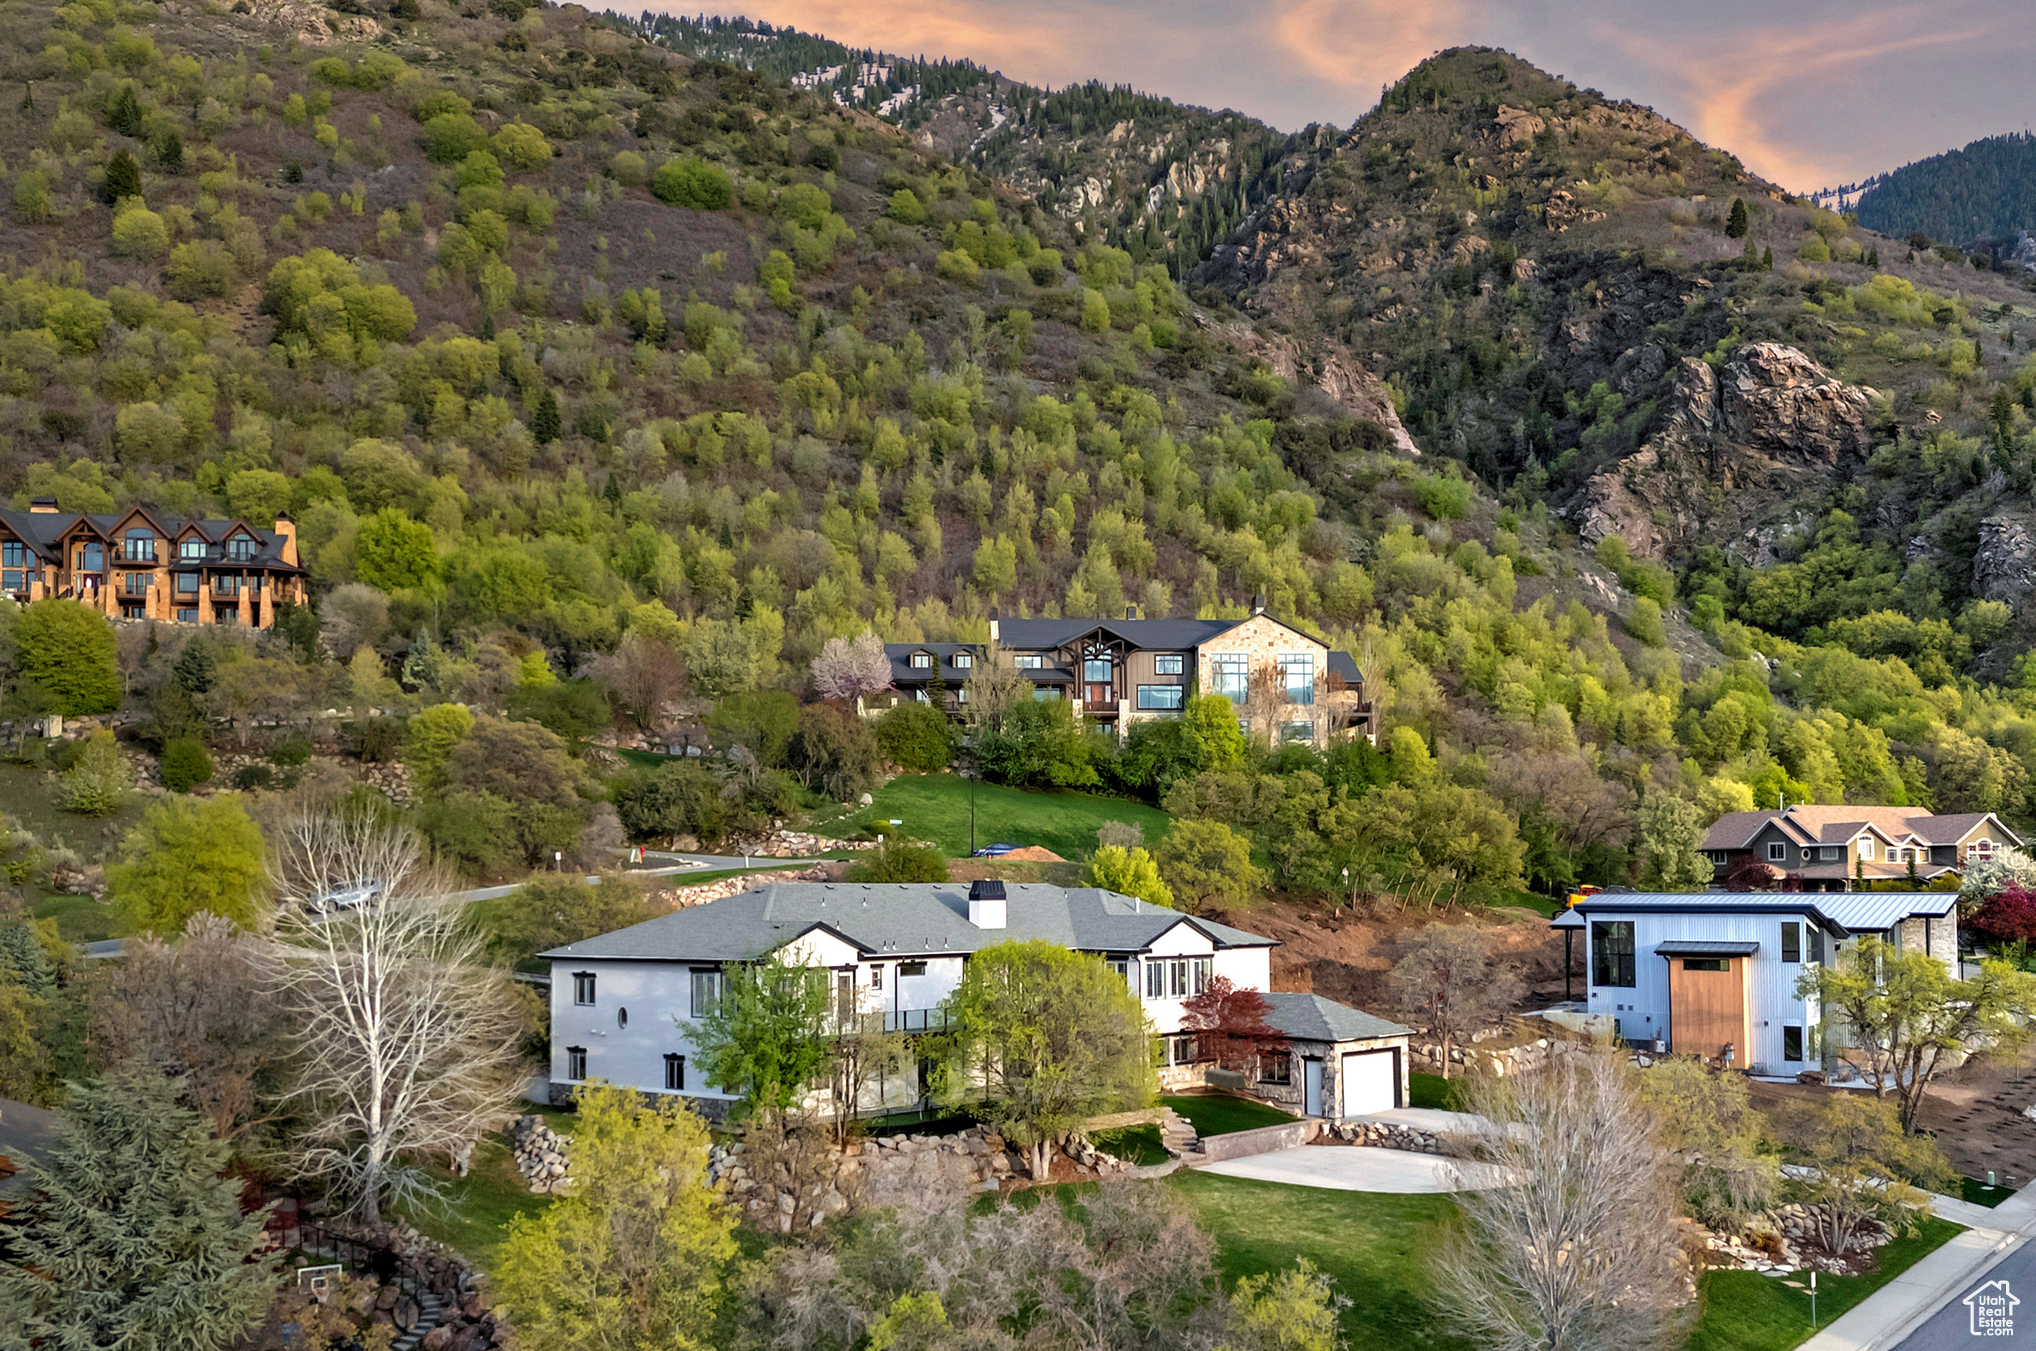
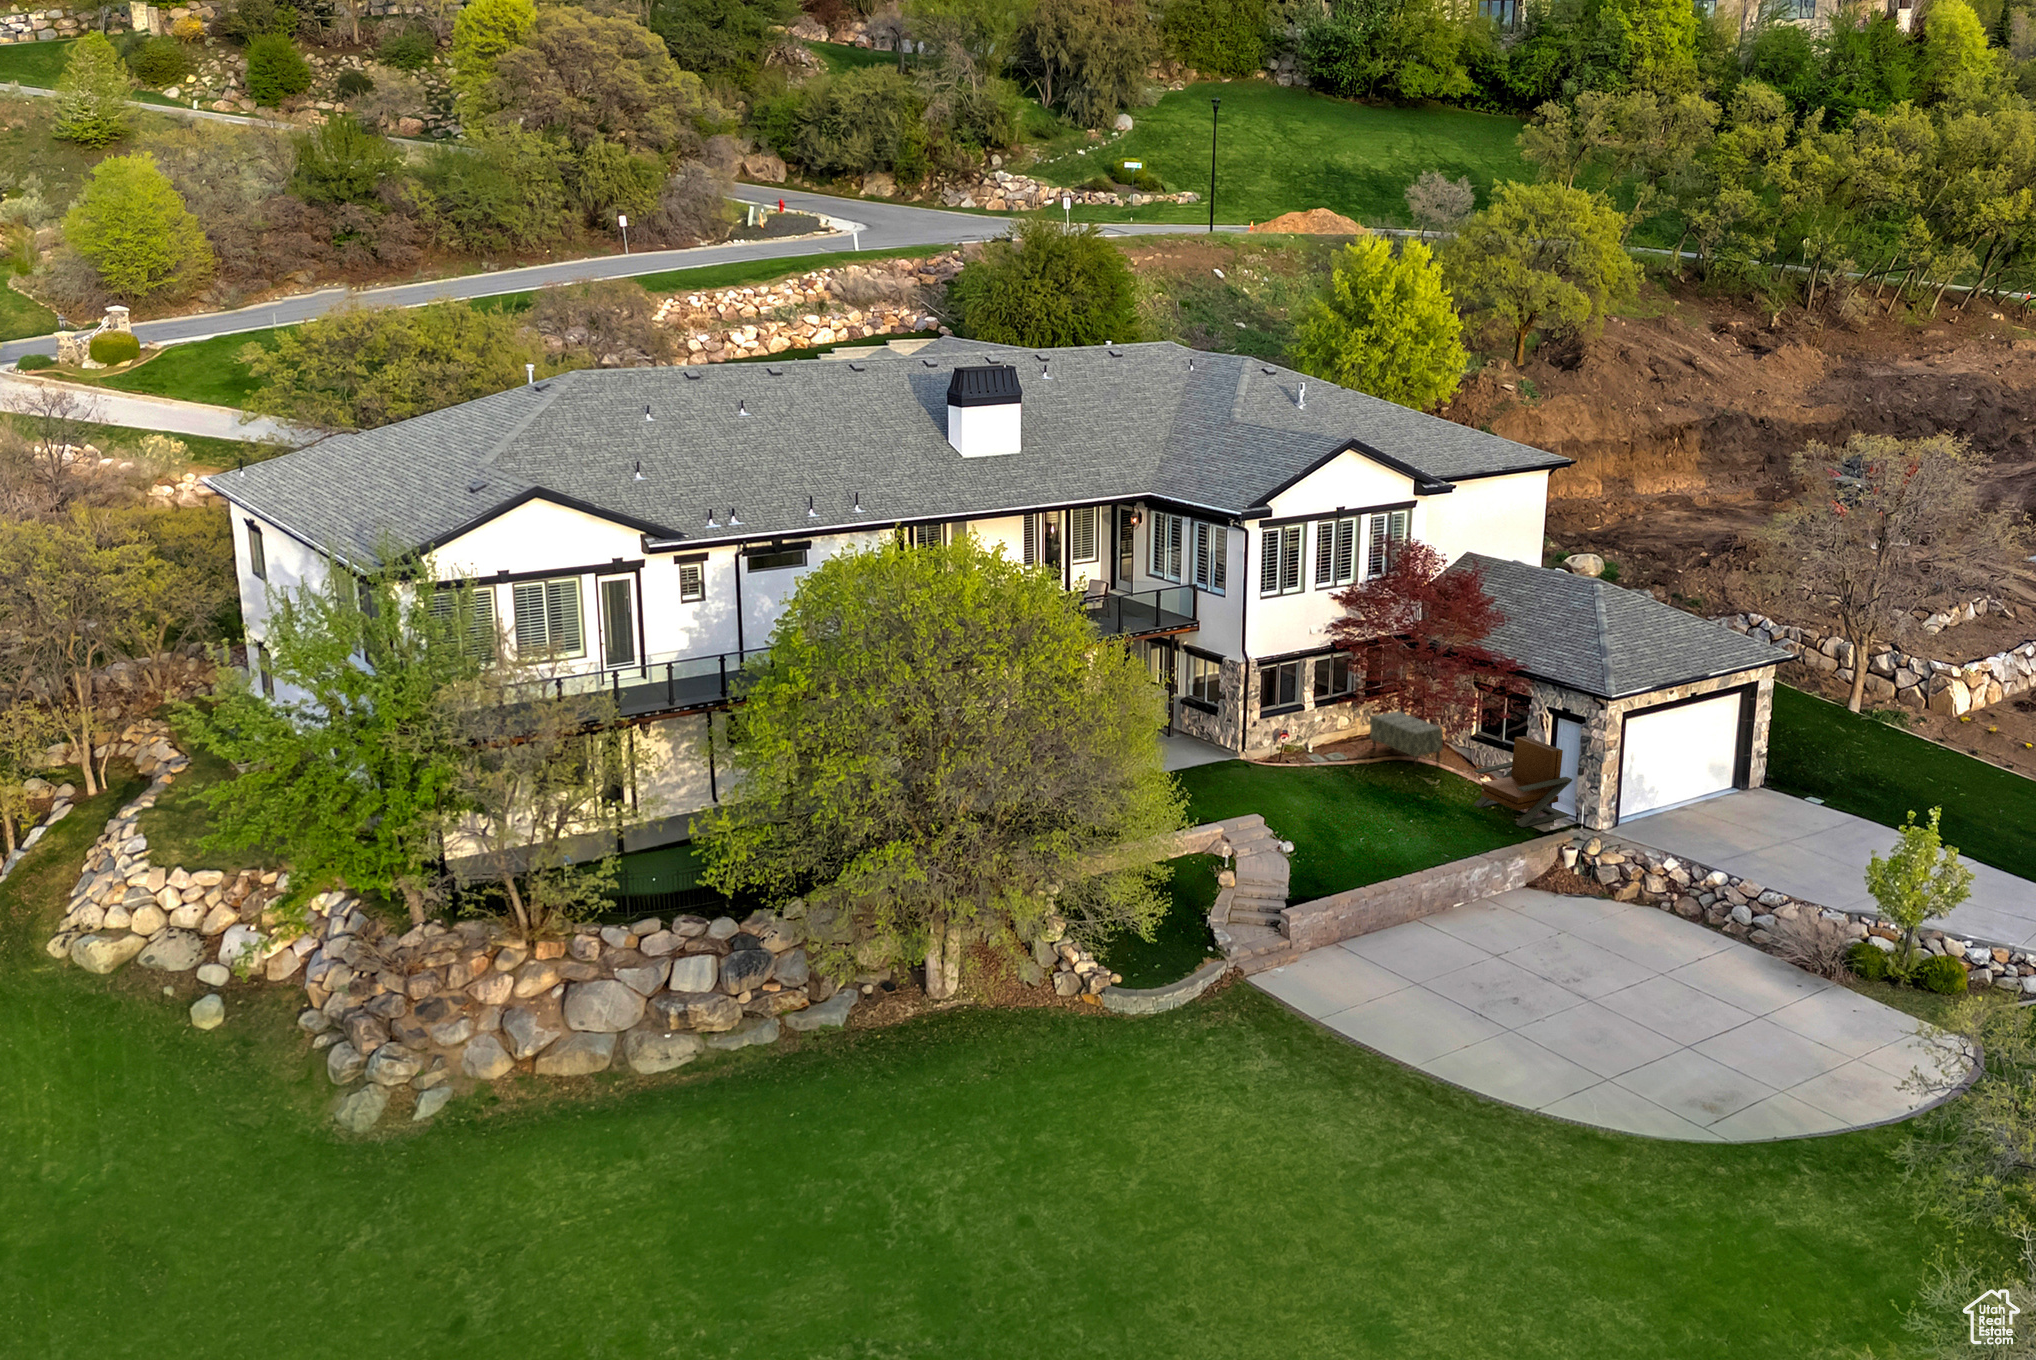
lounge chair: none [1269,1072,1319,1116] -> present [1474,736,1572,827]

